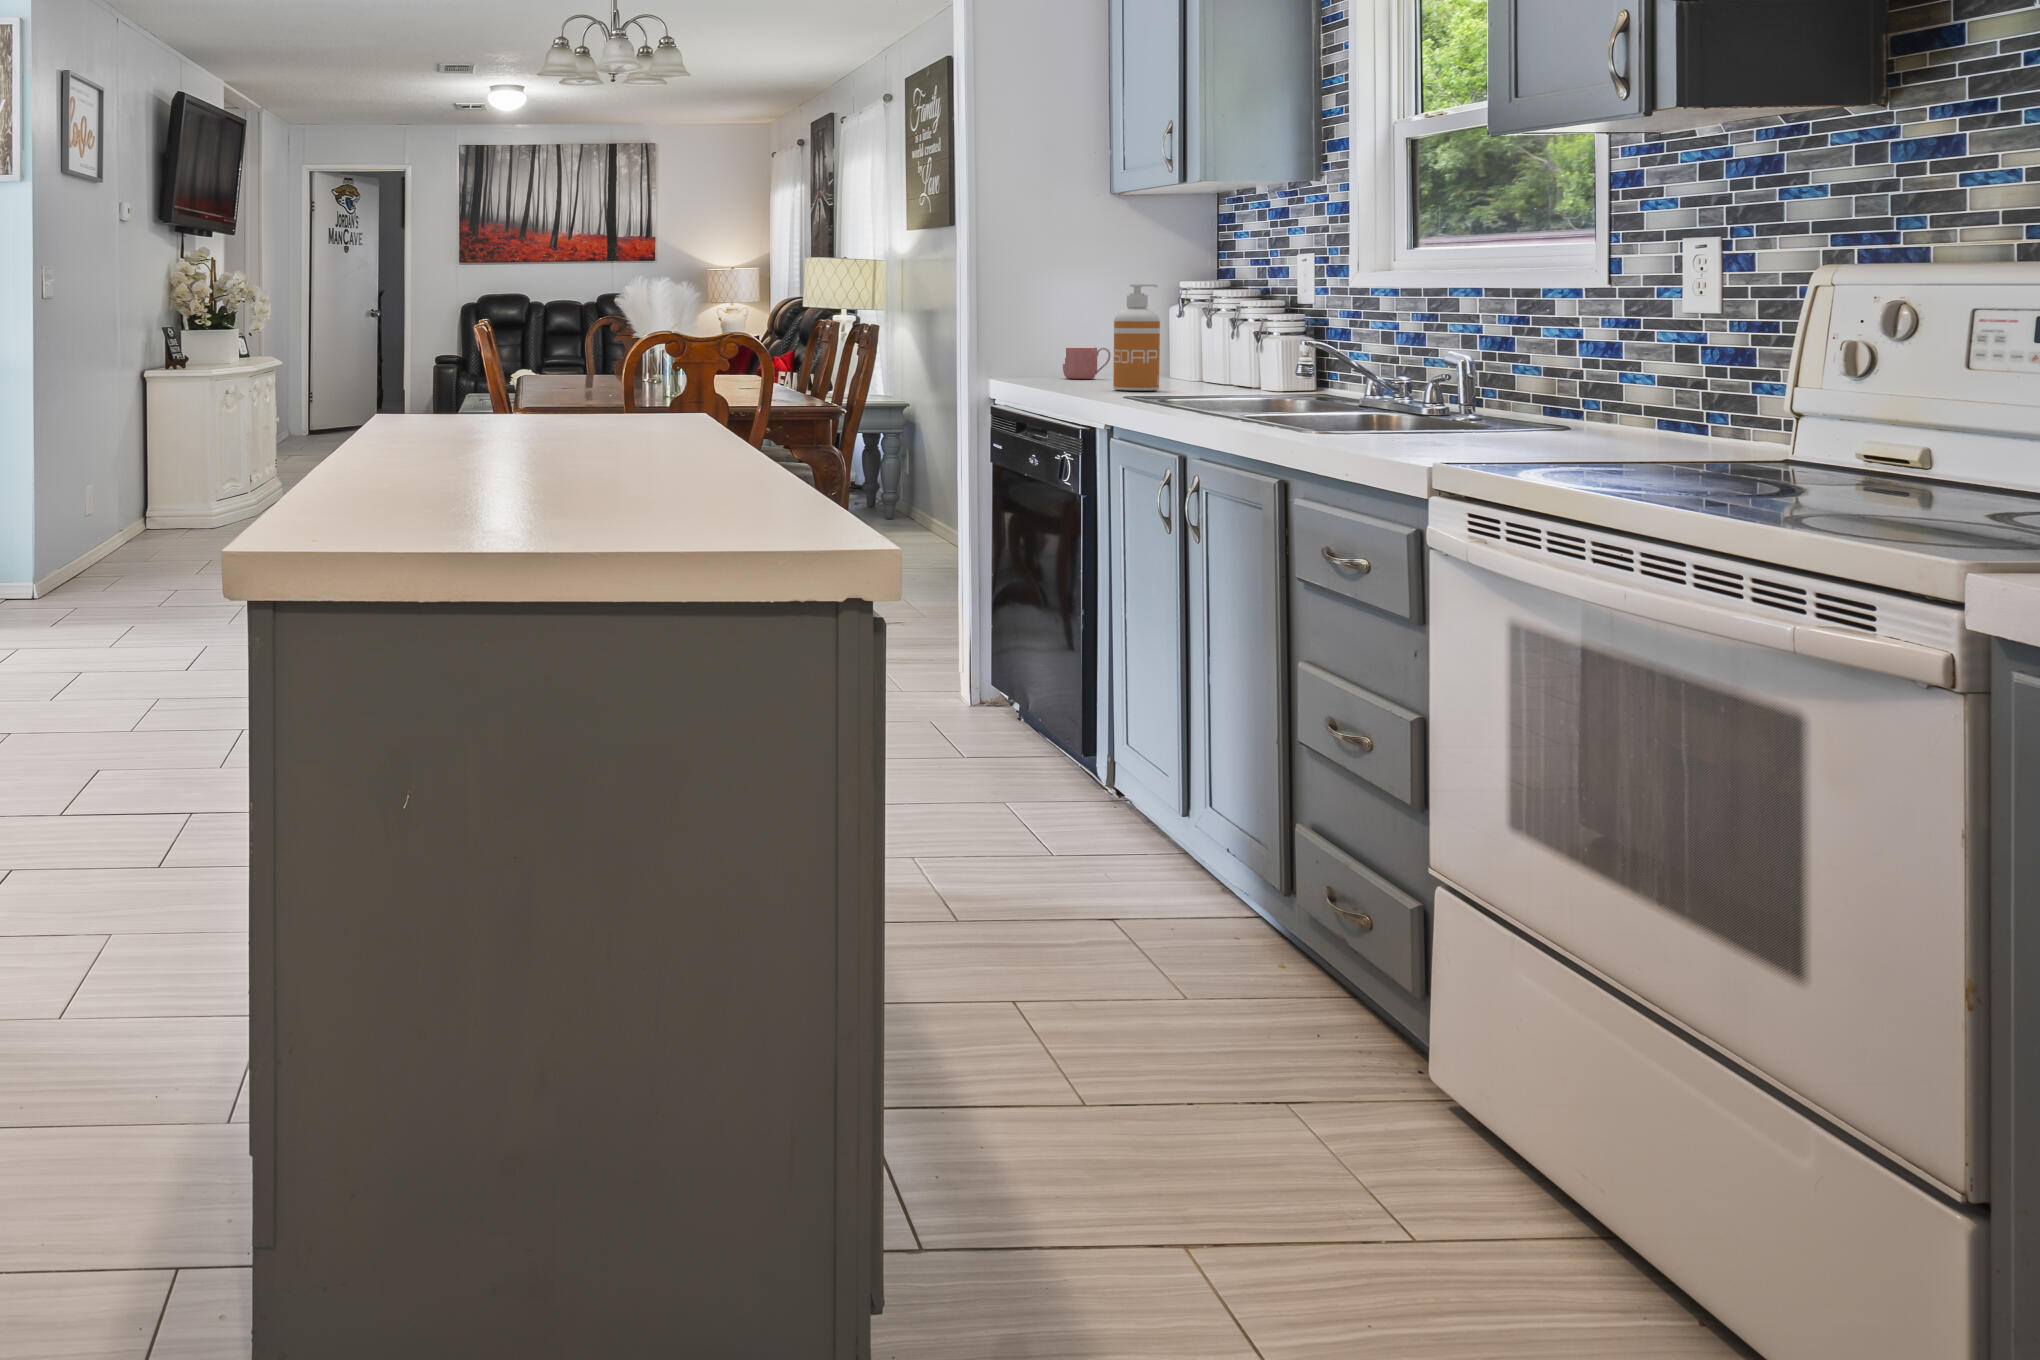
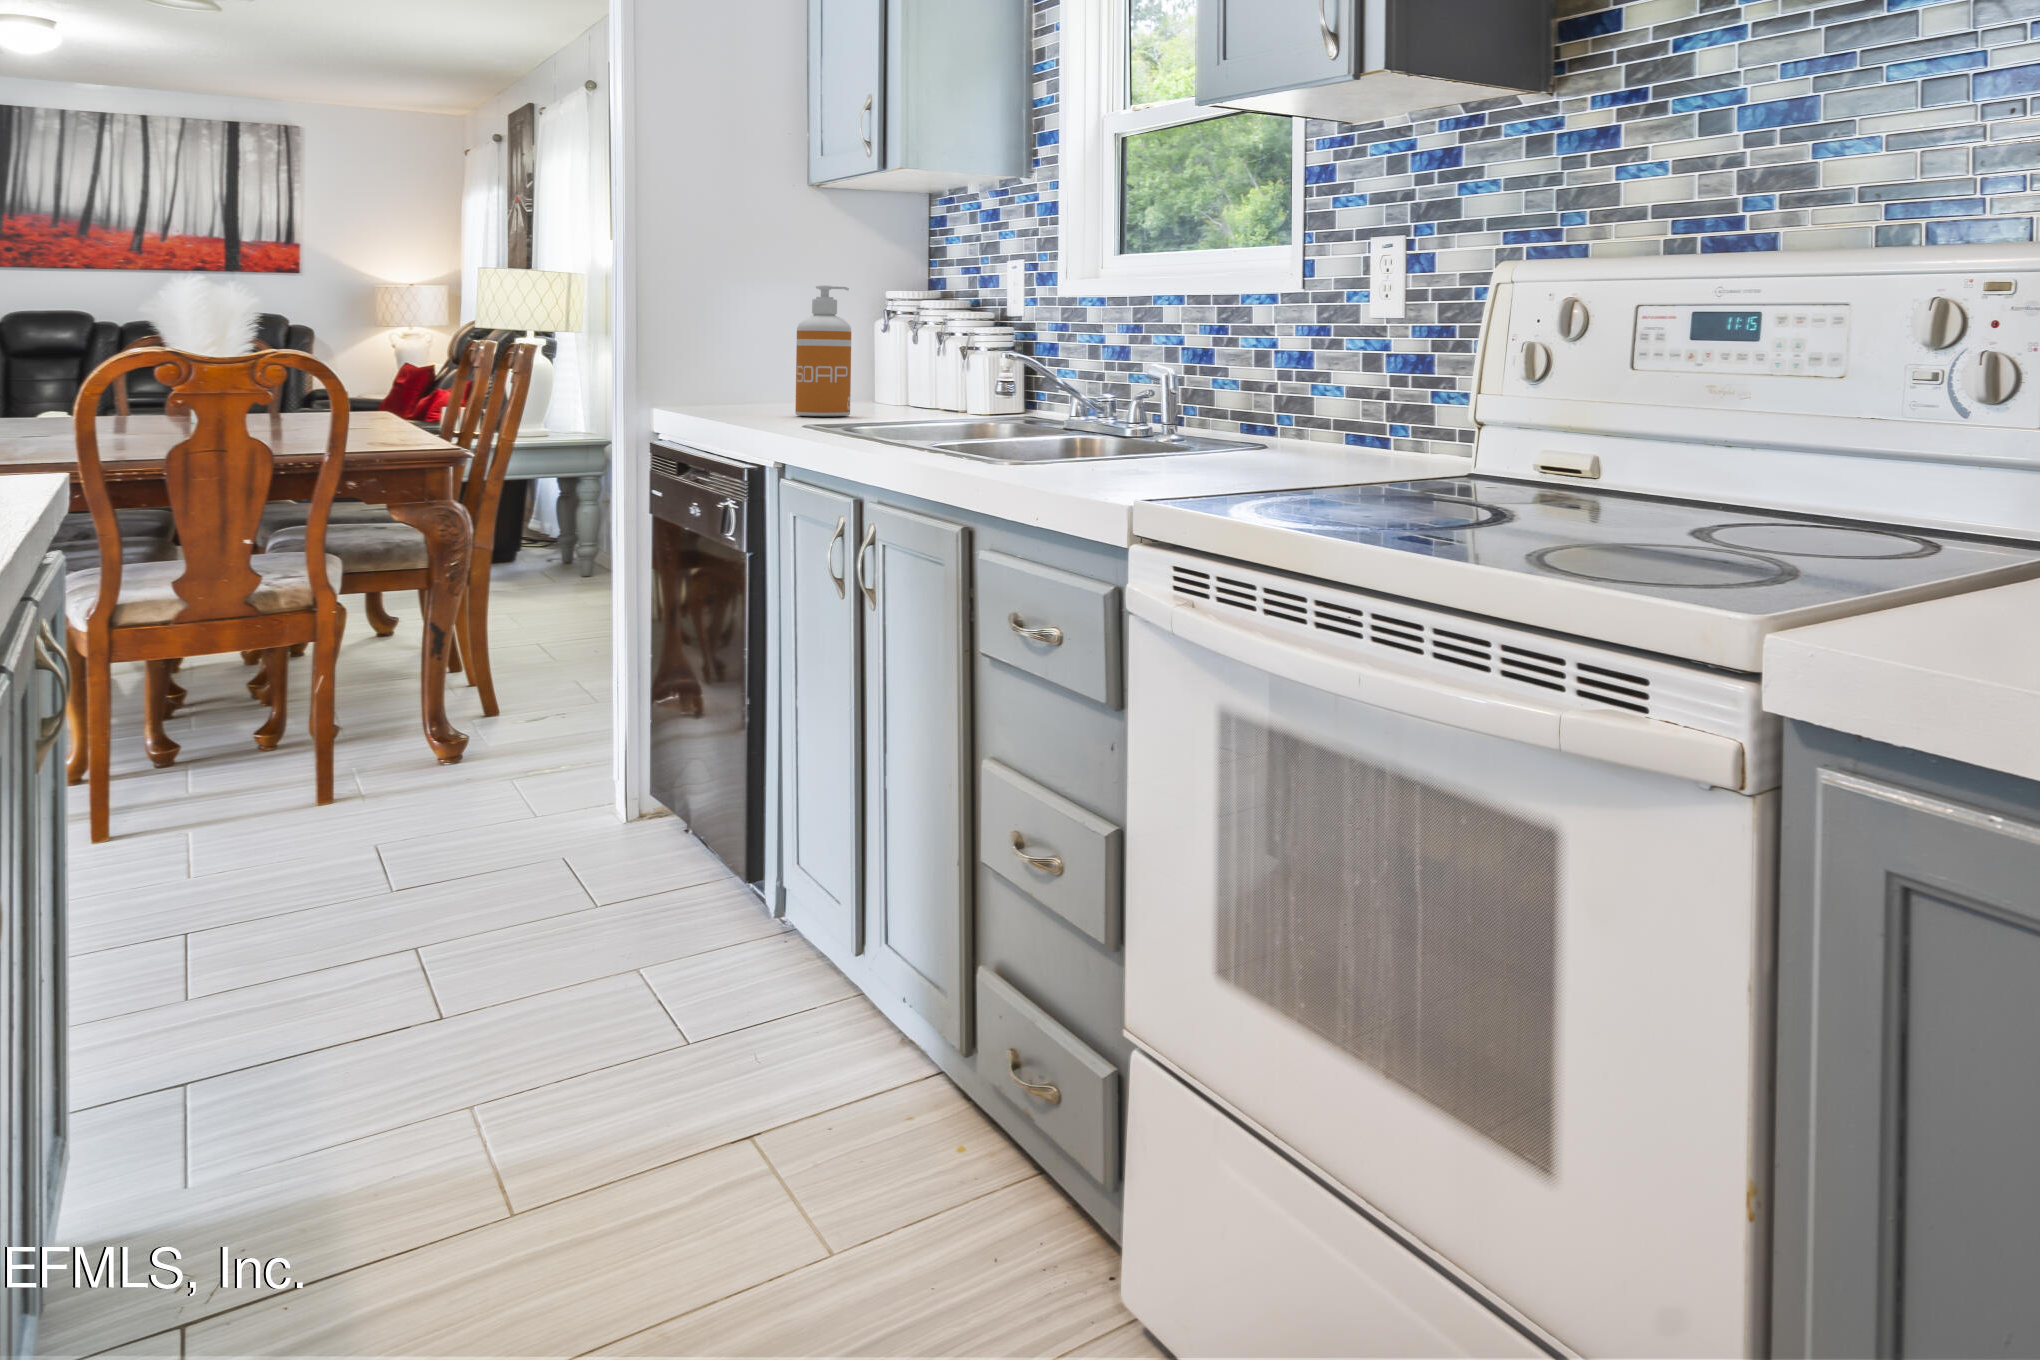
mug: present [1063,347,1110,379] -> none [747,366,804,404]

